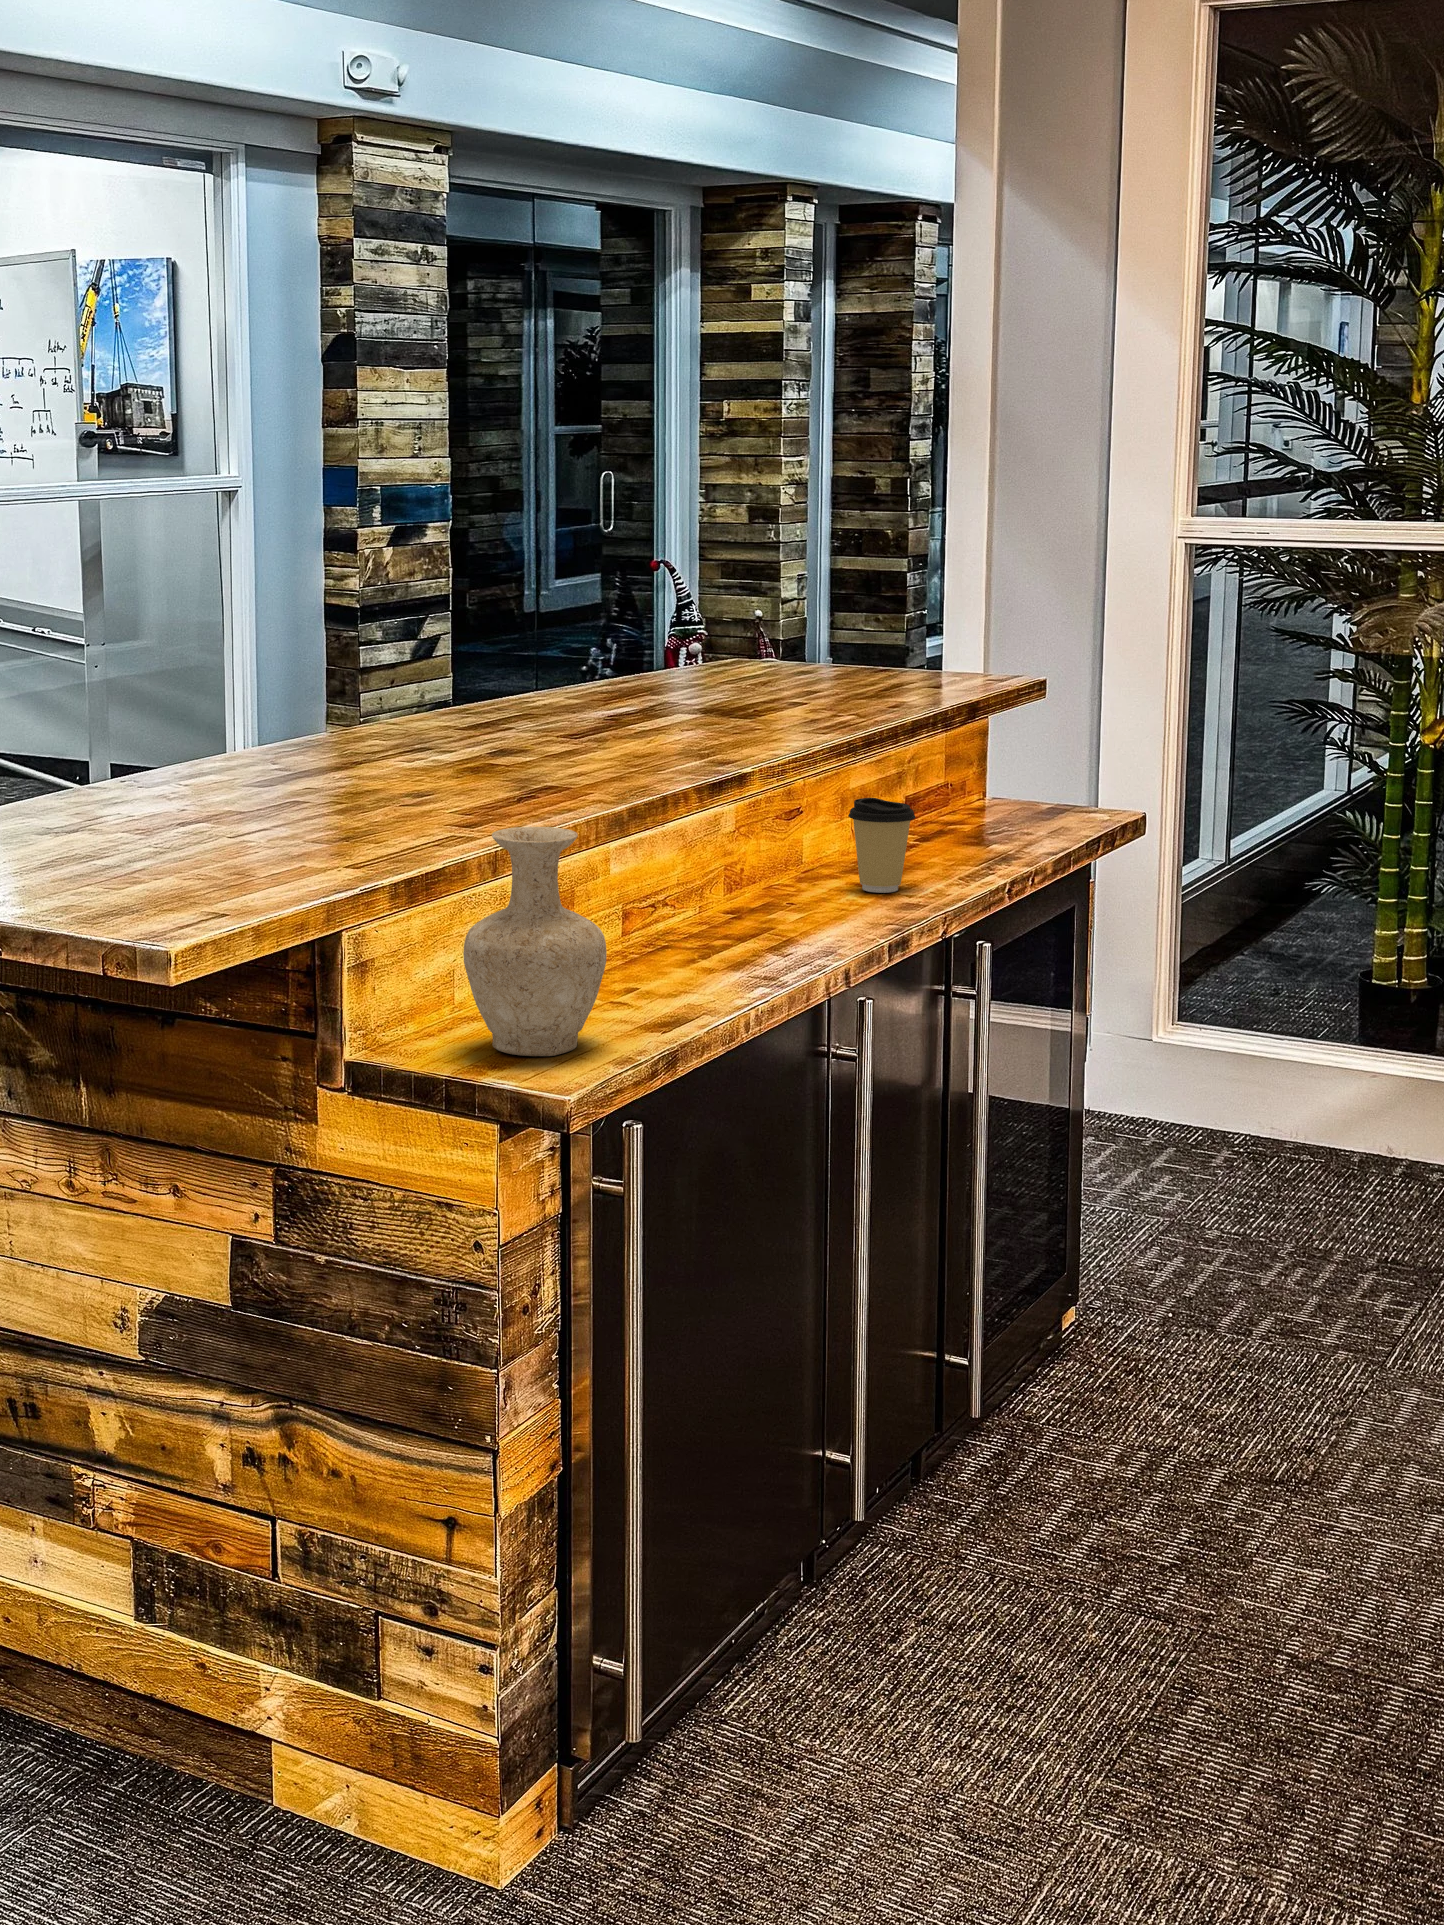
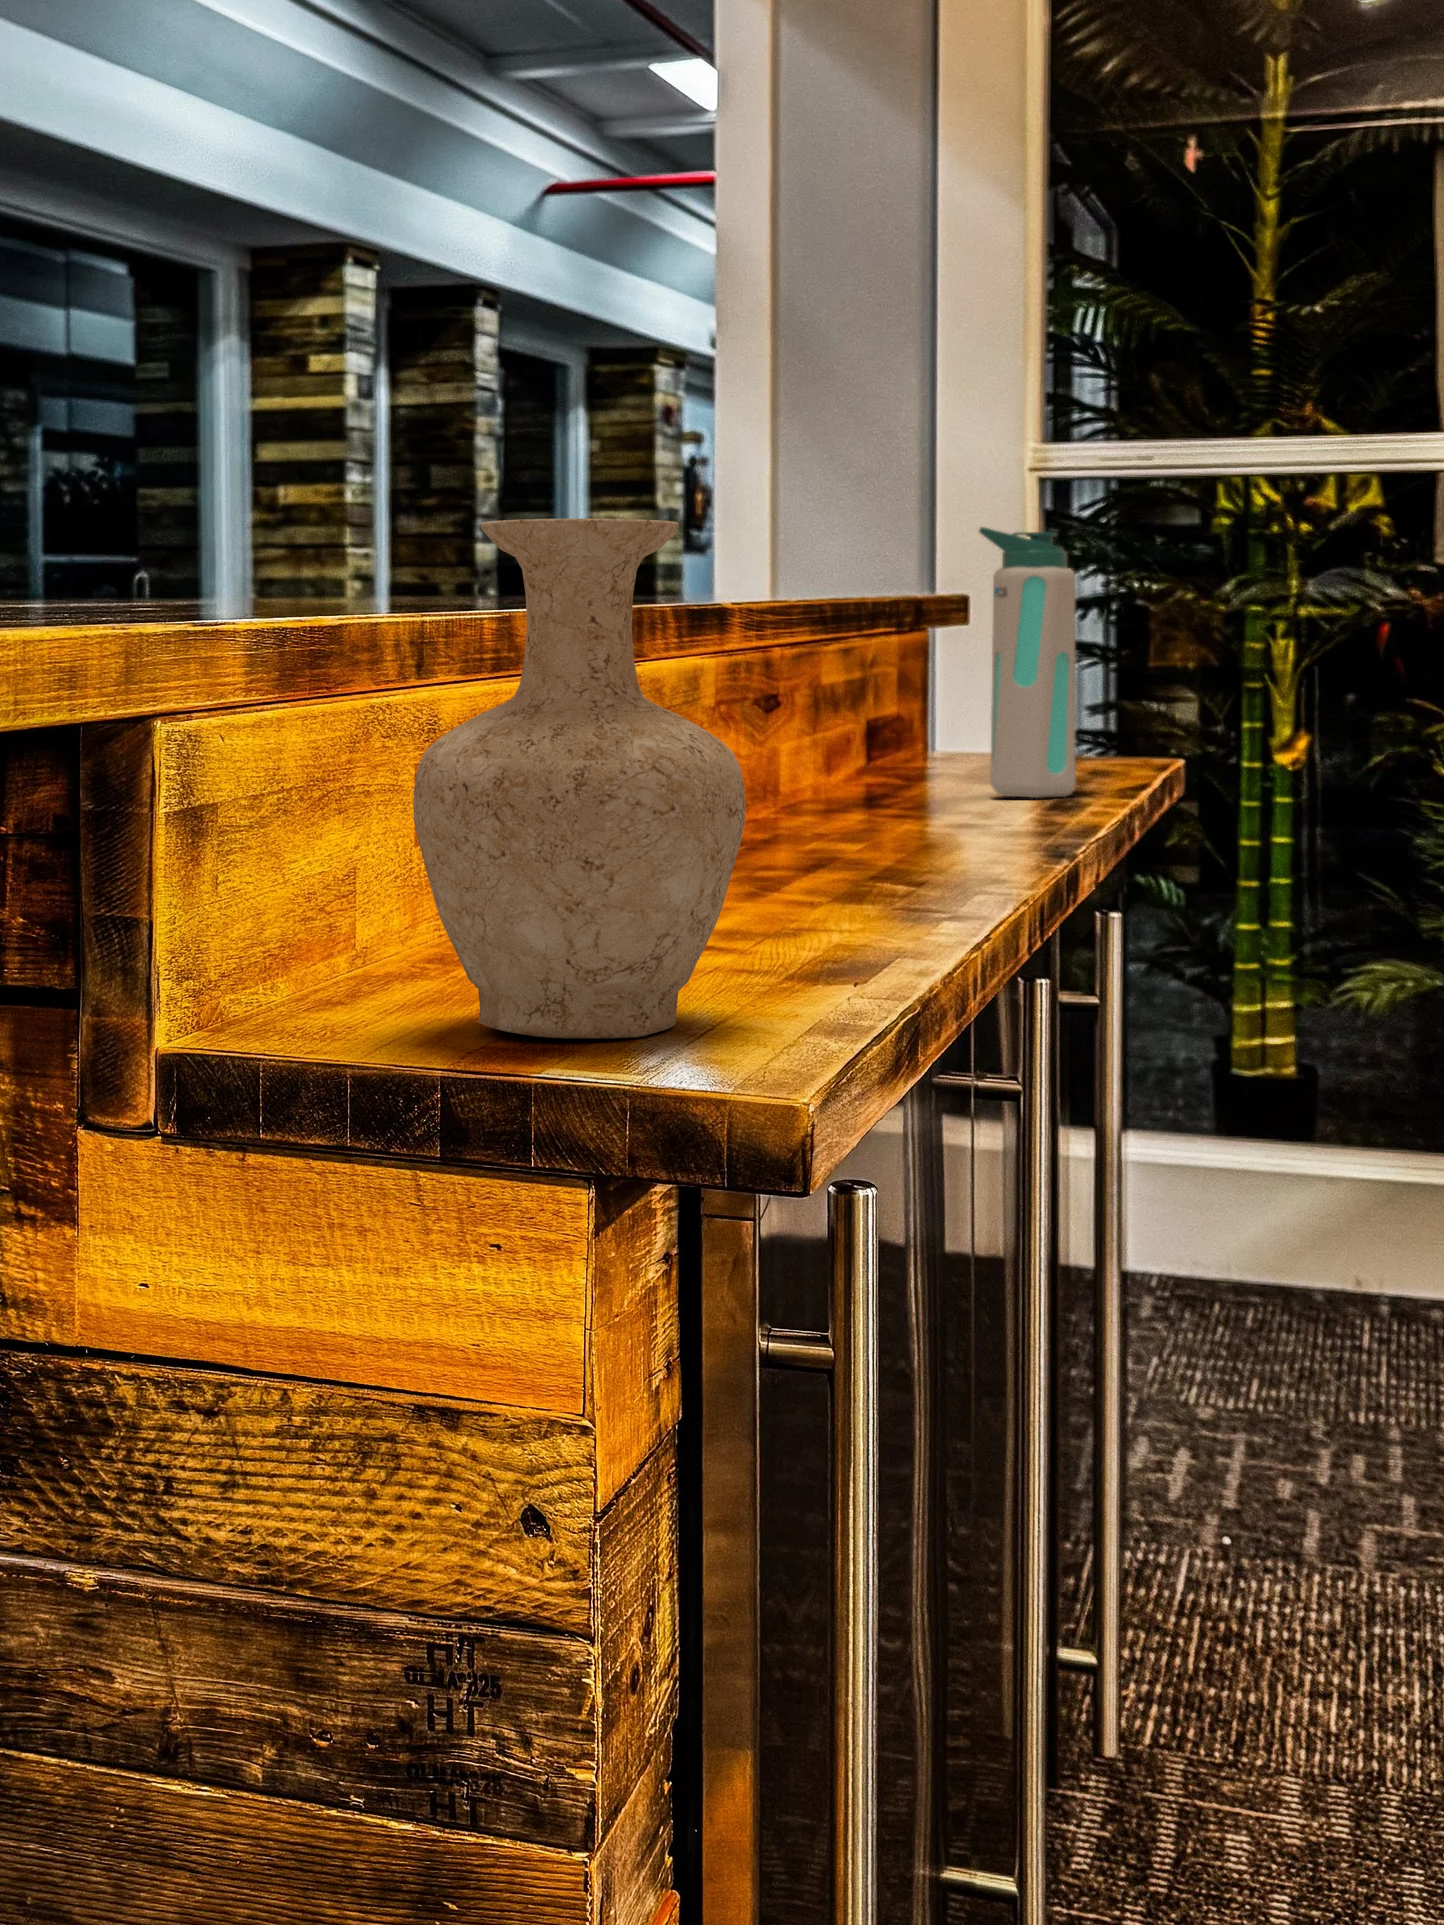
water bottle: none [1025,642,1089,826] -> present [979,527,1076,798]
coffee cup: present [848,798,915,893] -> none [842,696,956,849]

